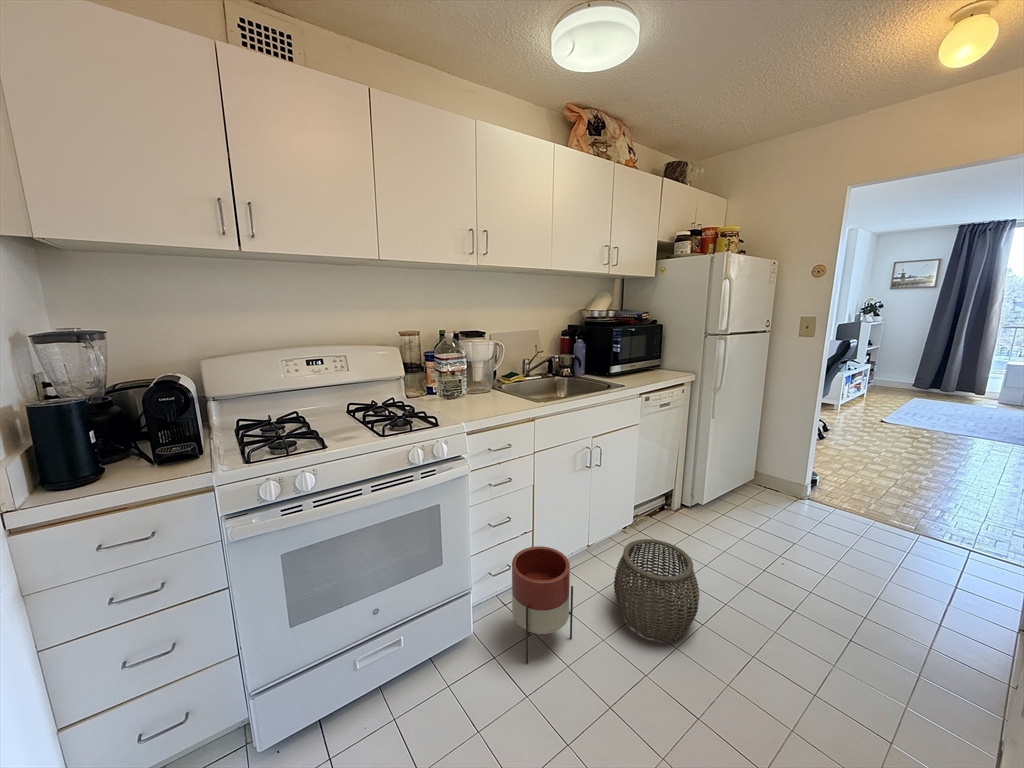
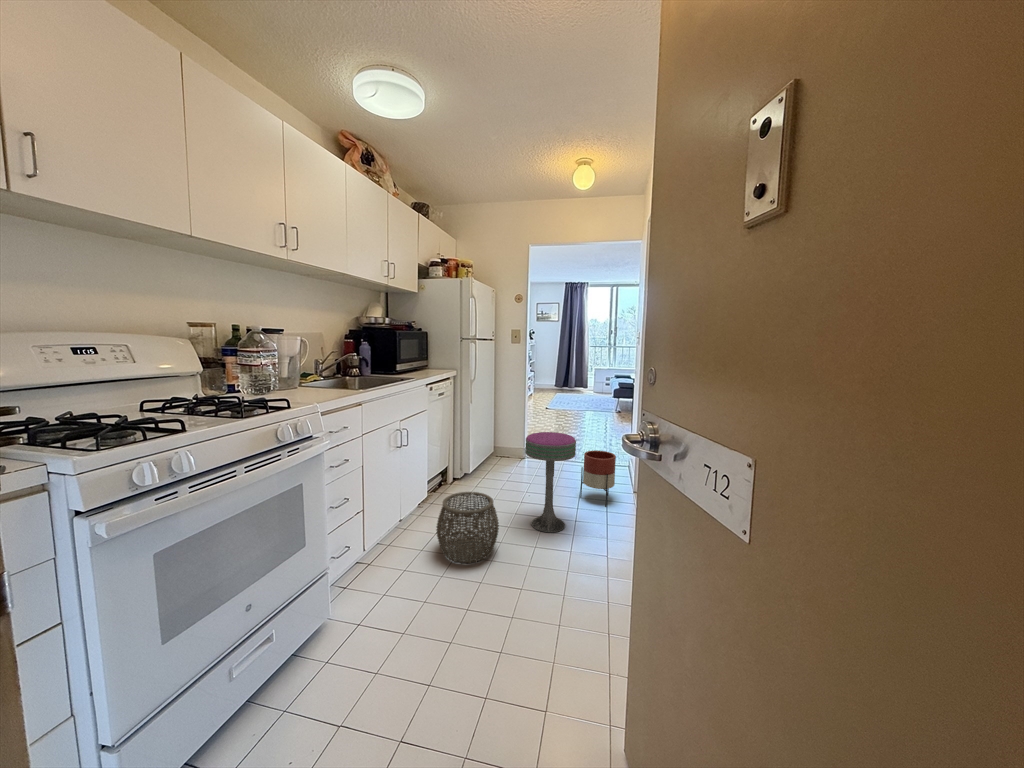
bar stool: none [765,485,867,647] -> present [525,432,576,532]
planter: present [512,546,573,664] -> present [580,450,616,507]

